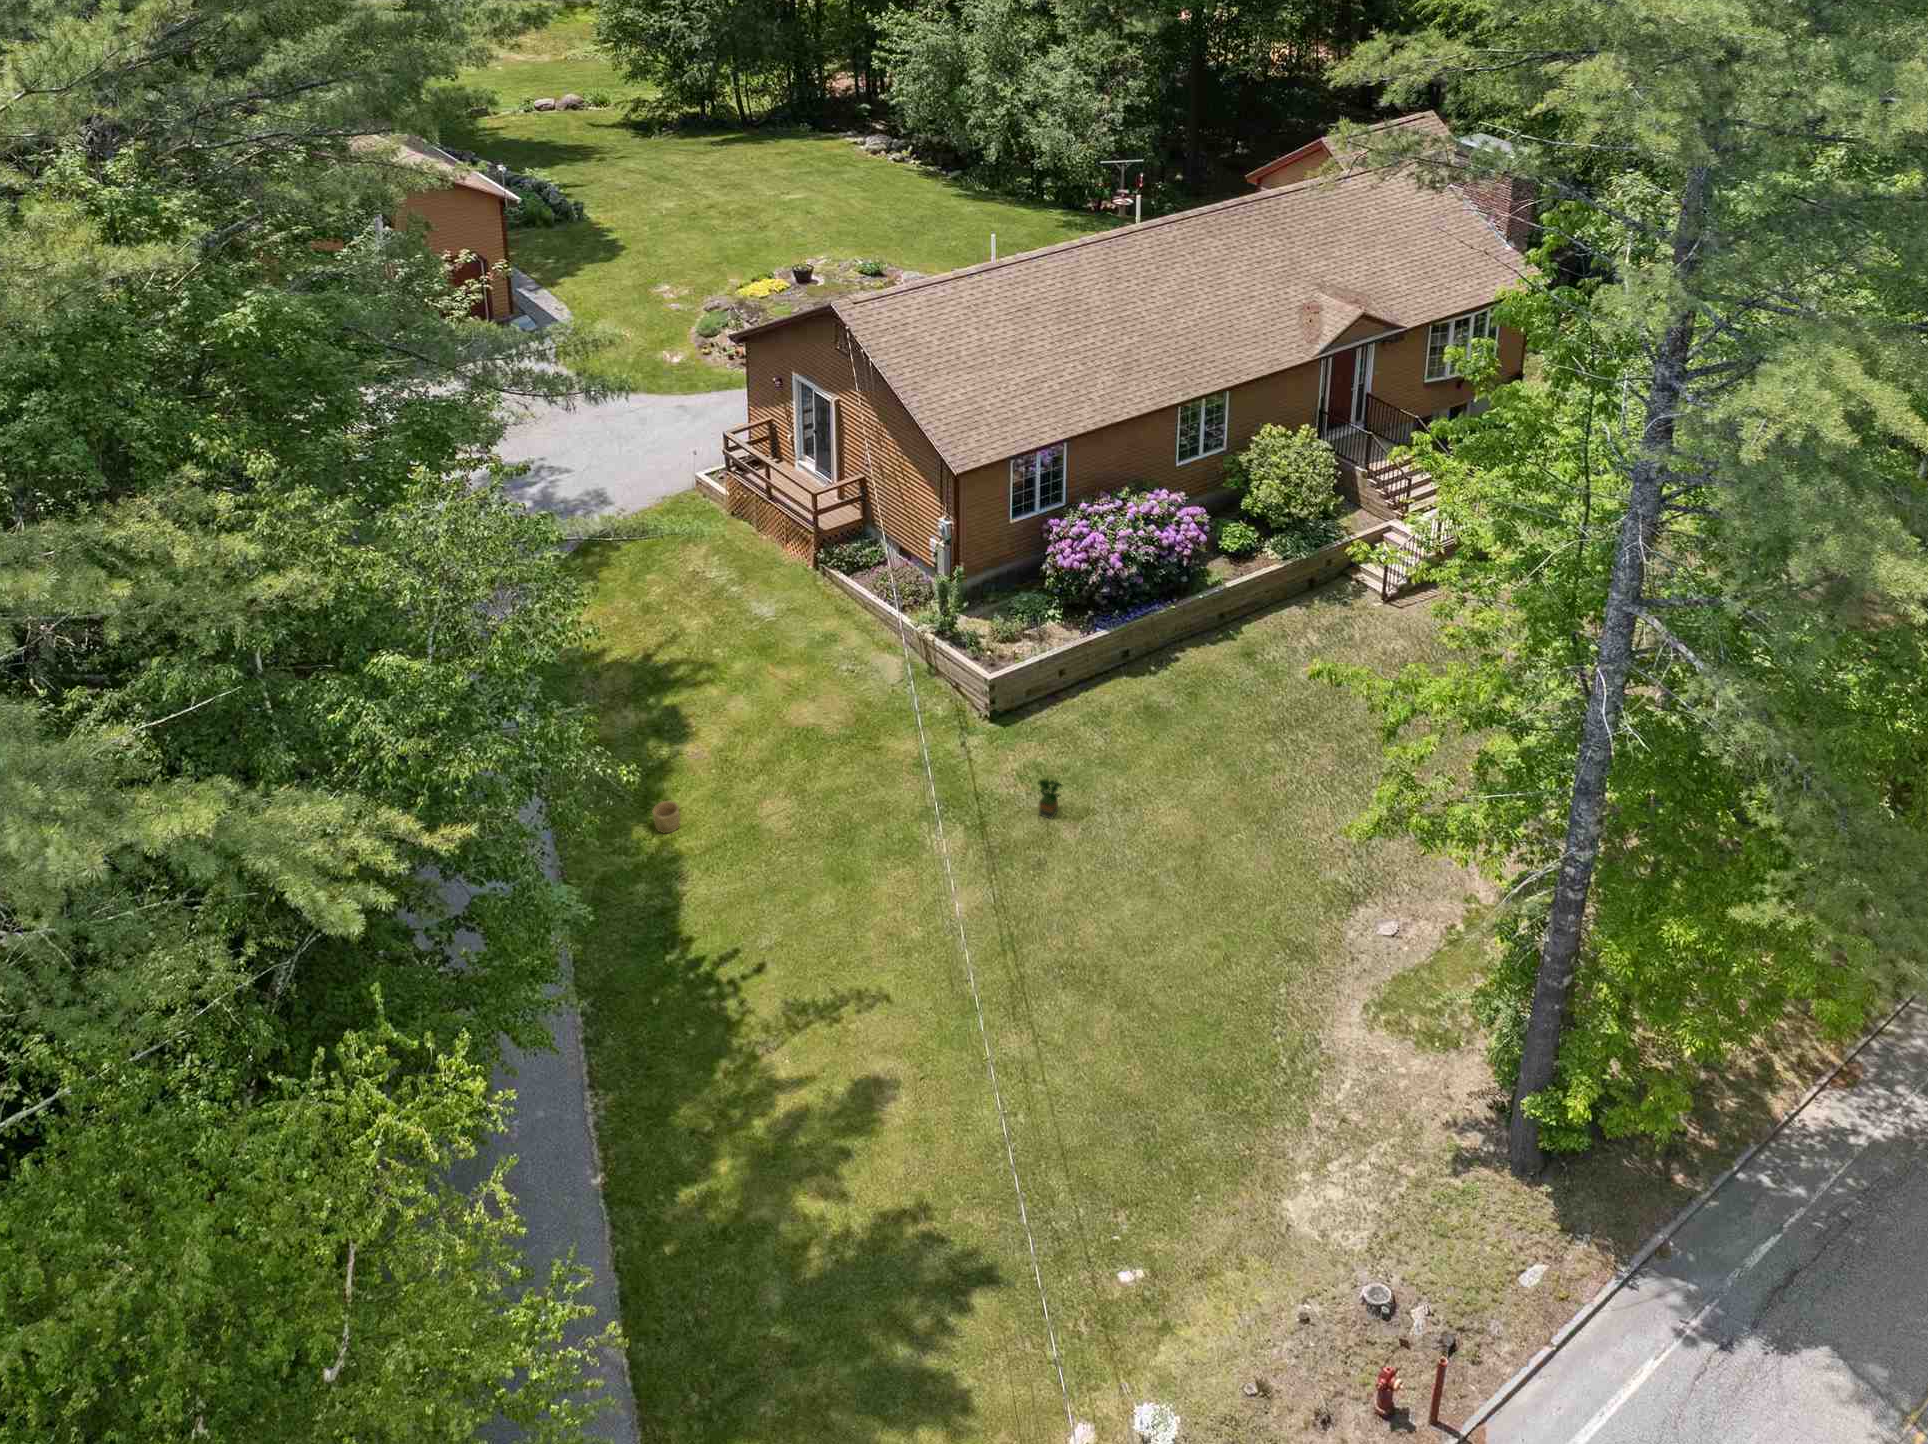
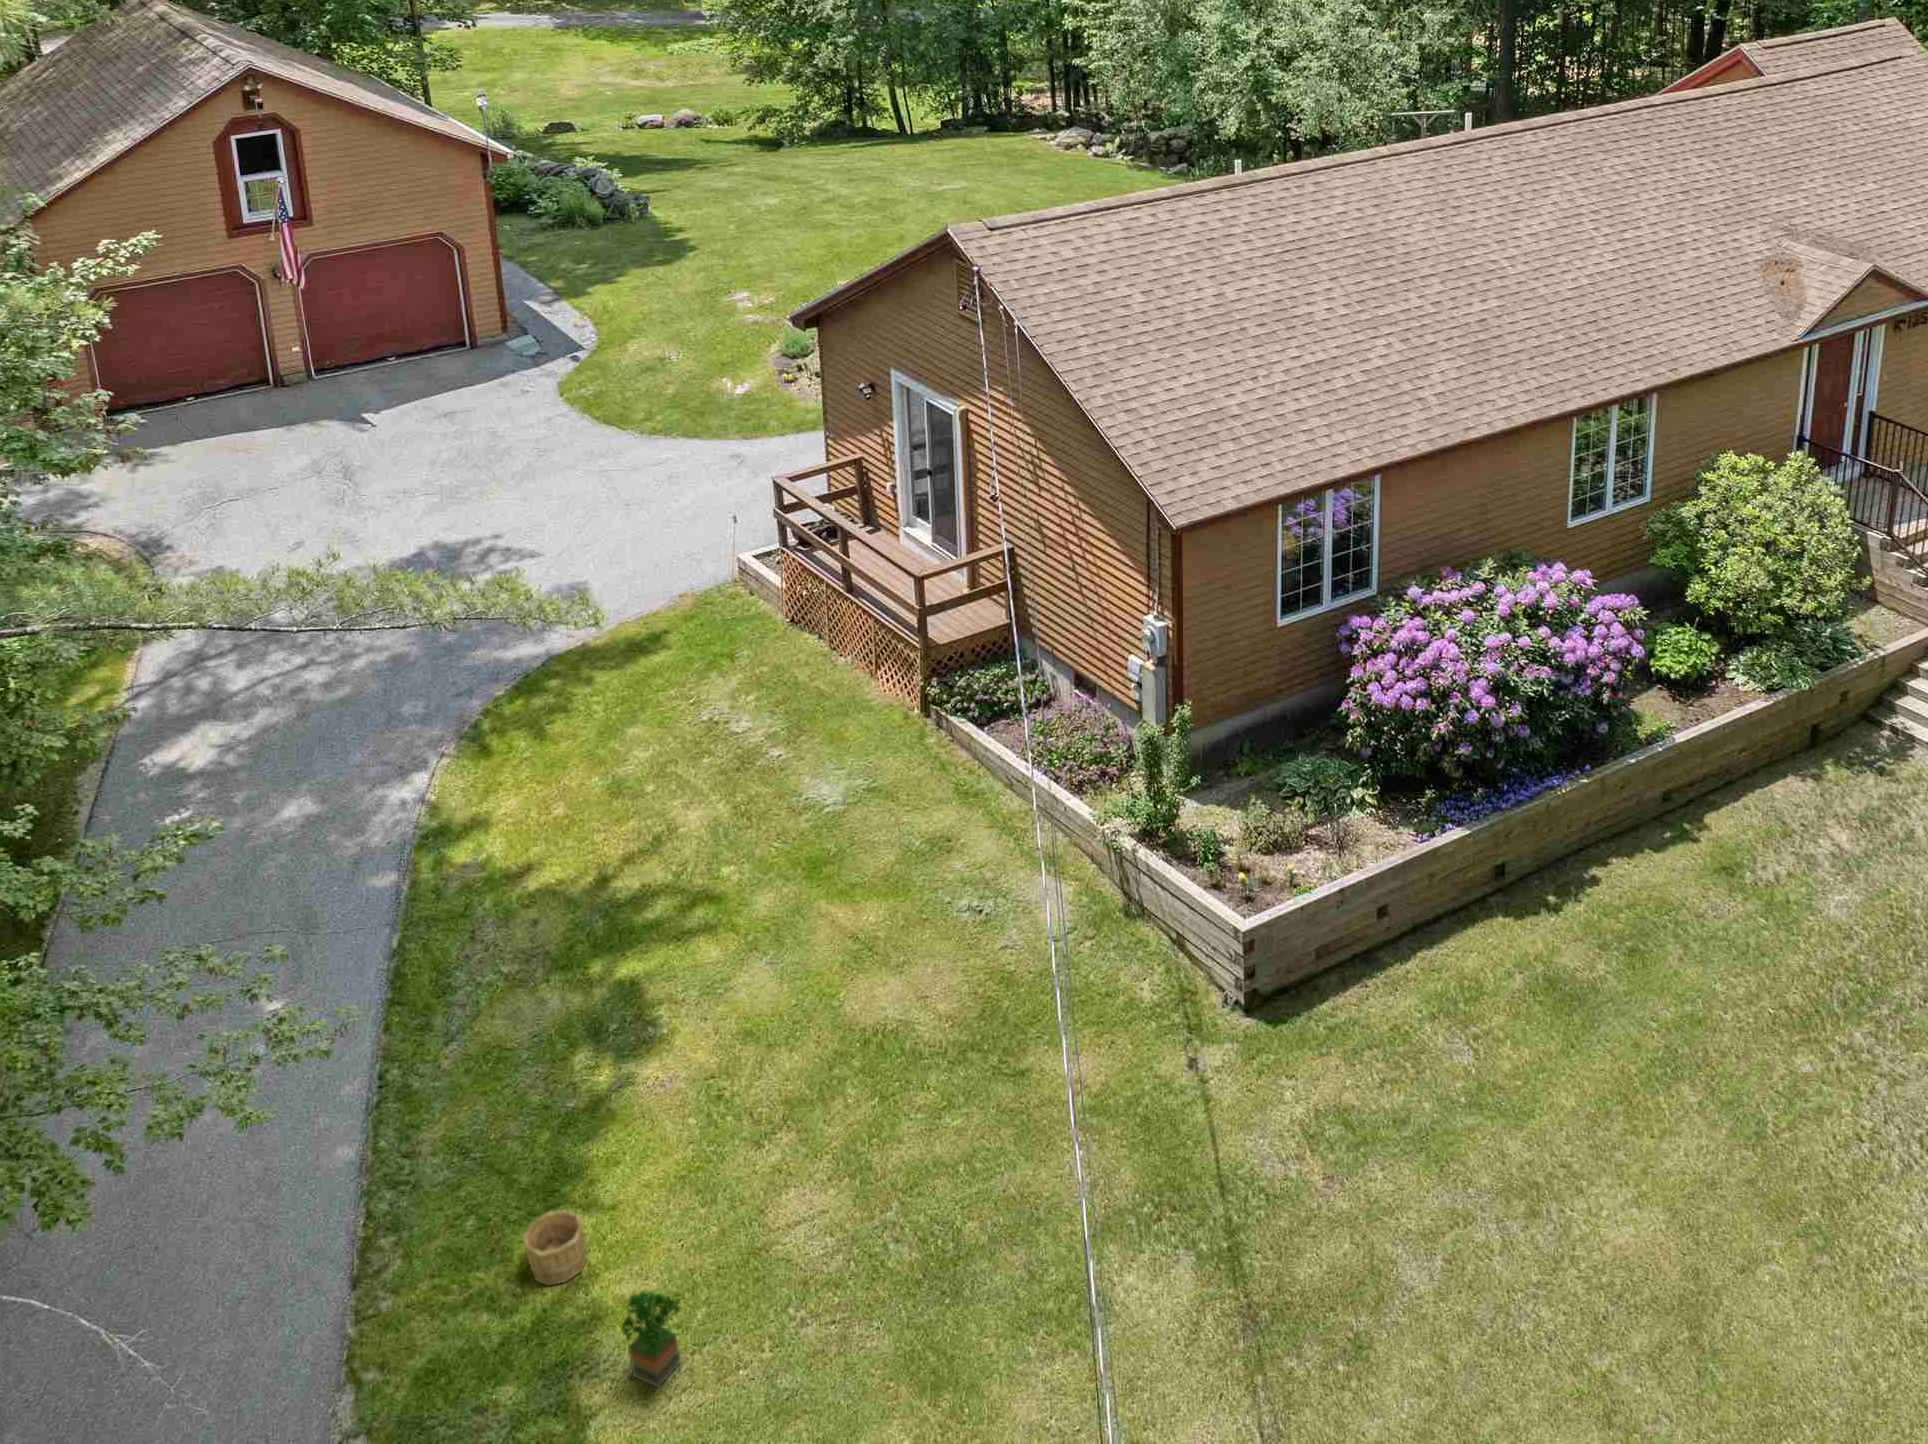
potted tree: present [1038,779,1061,819] -> present [621,1291,681,1387]

